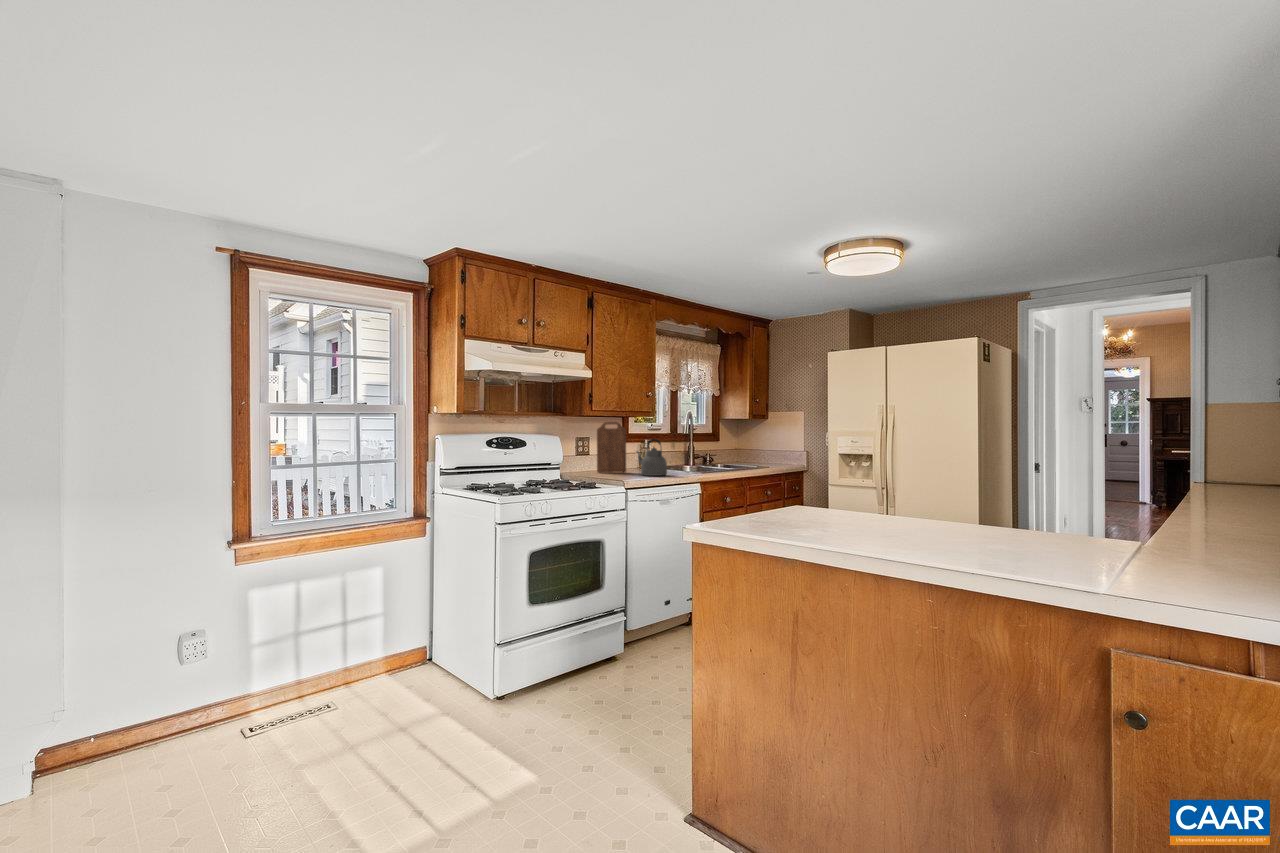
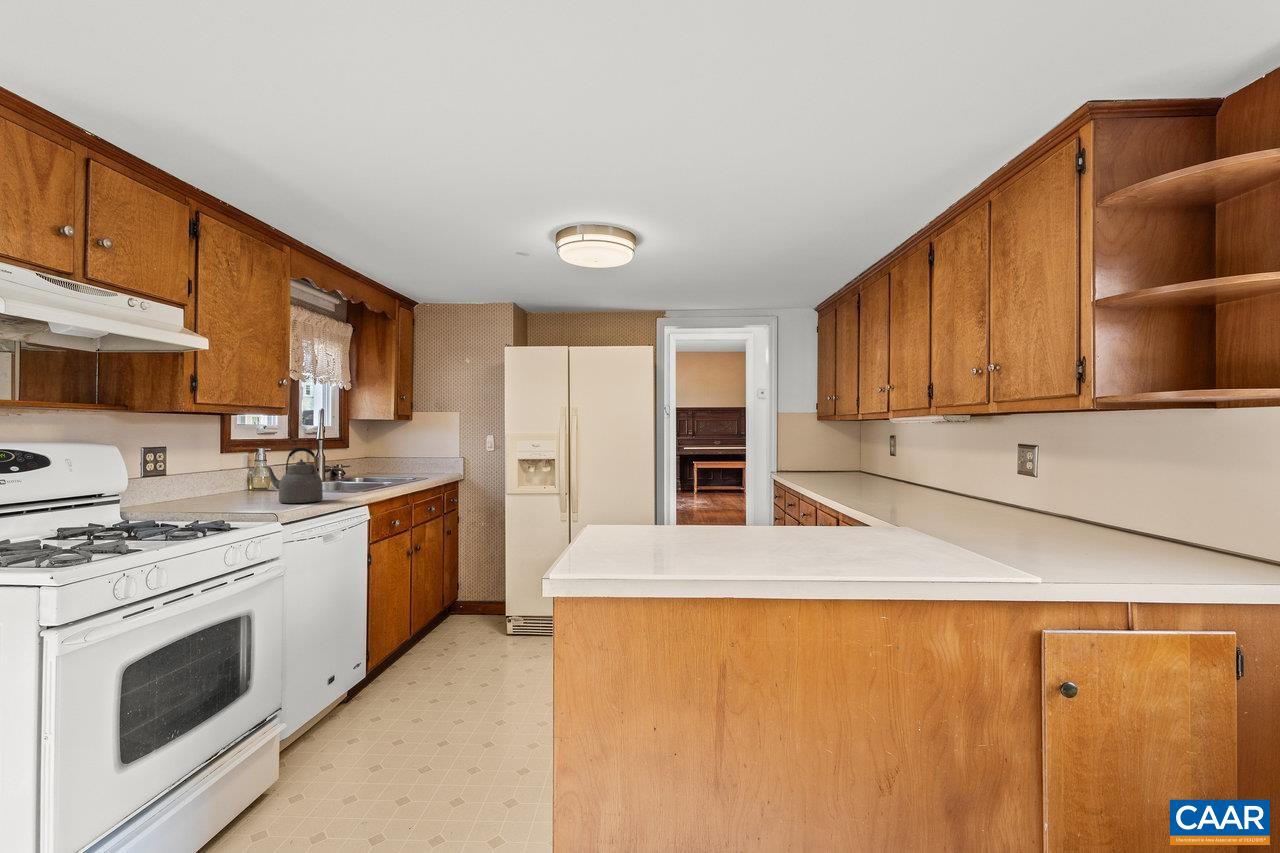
cutting board: present [597,422,626,473] -> none [183,421,239,503]

